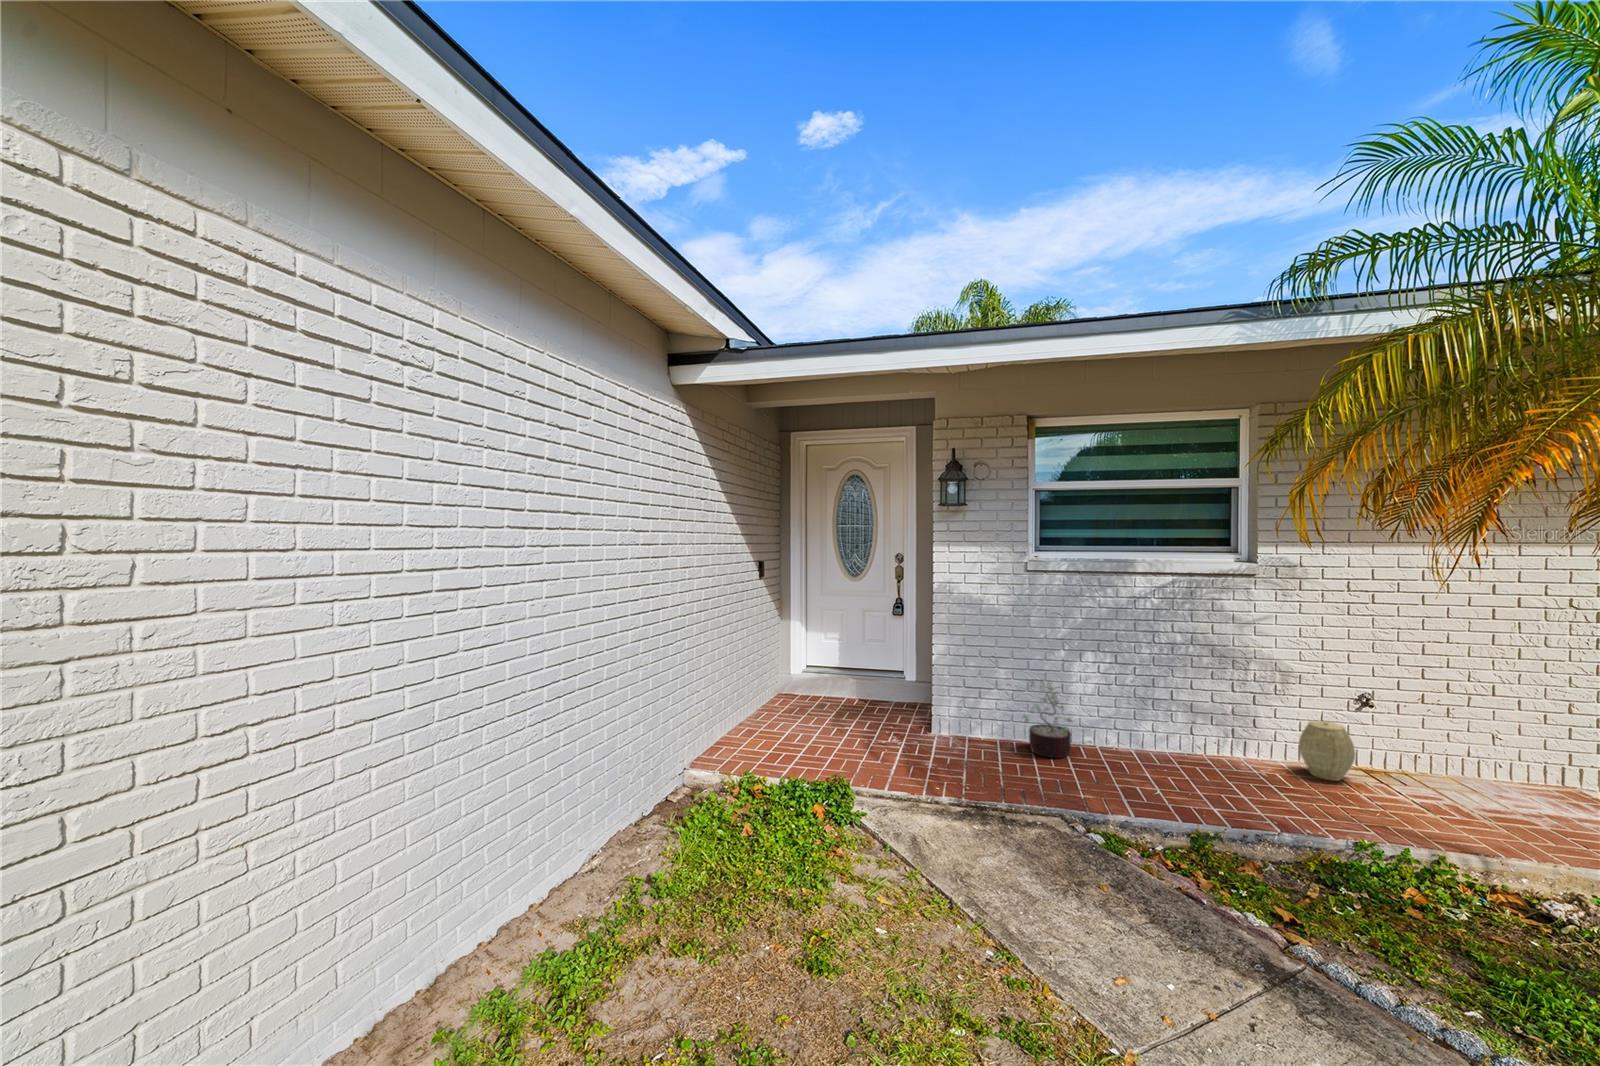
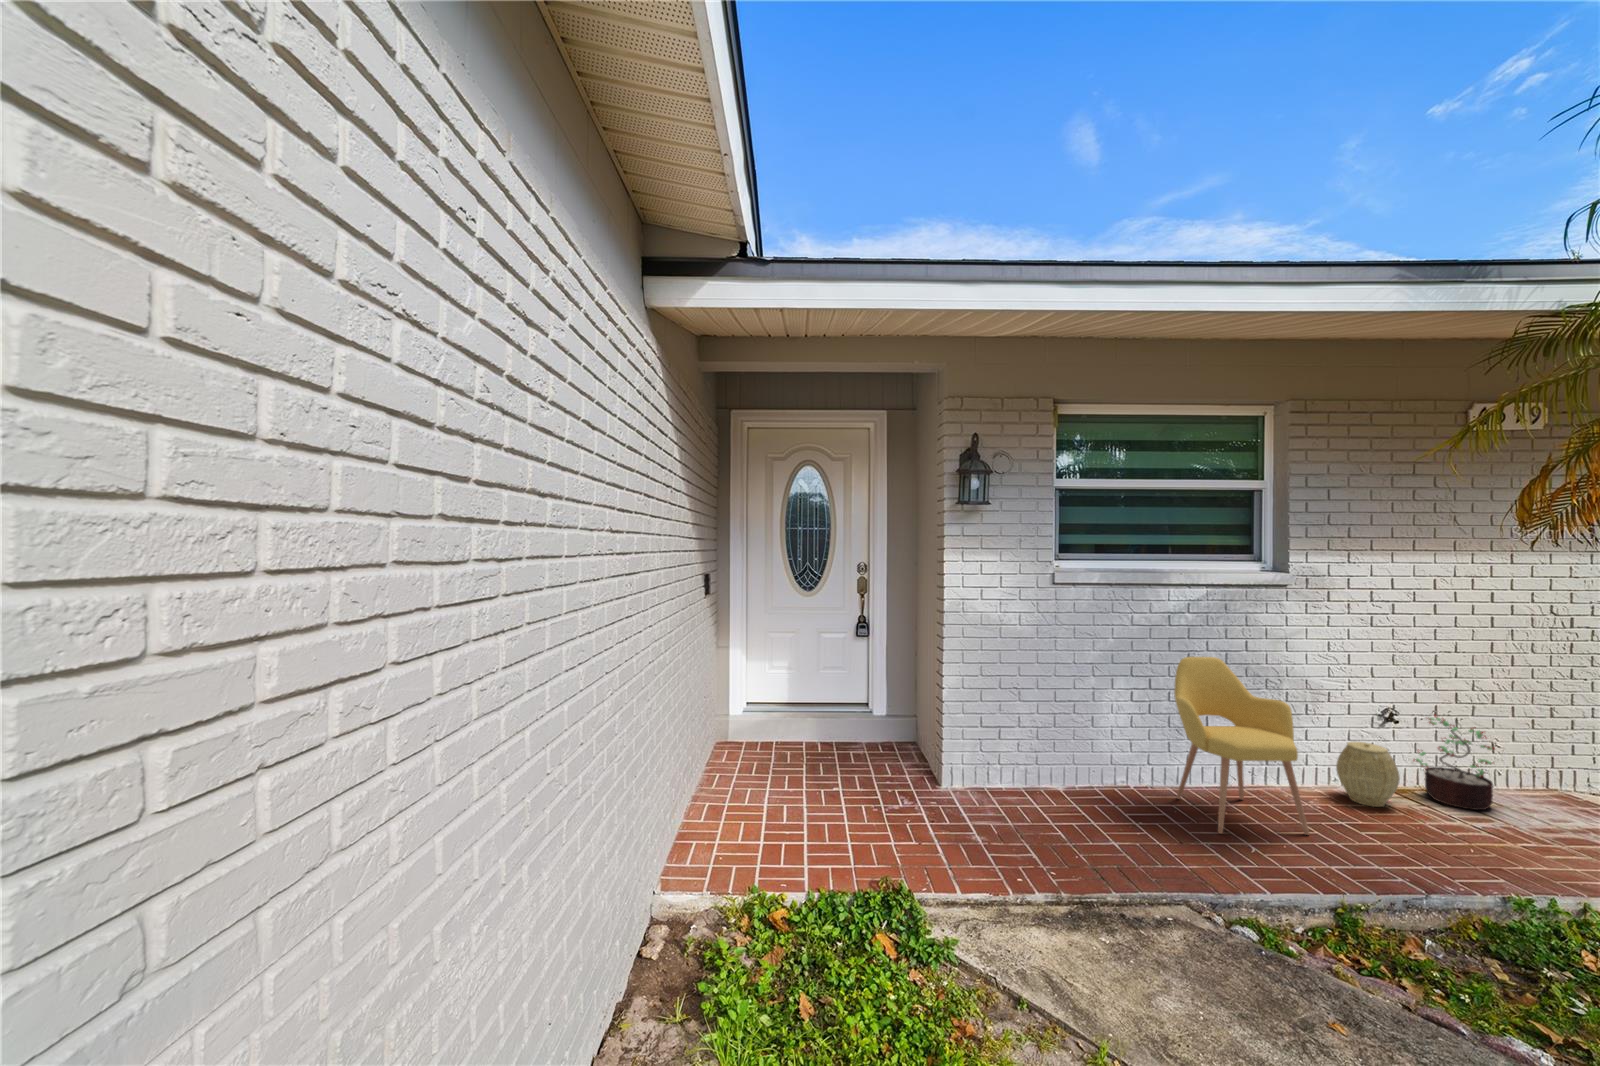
chair: none [1124,636,1228,790] -> present [1174,657,1309,835]
decorative plant: present [1024,681,1072,758] -> present [1413,715,1495,810]

